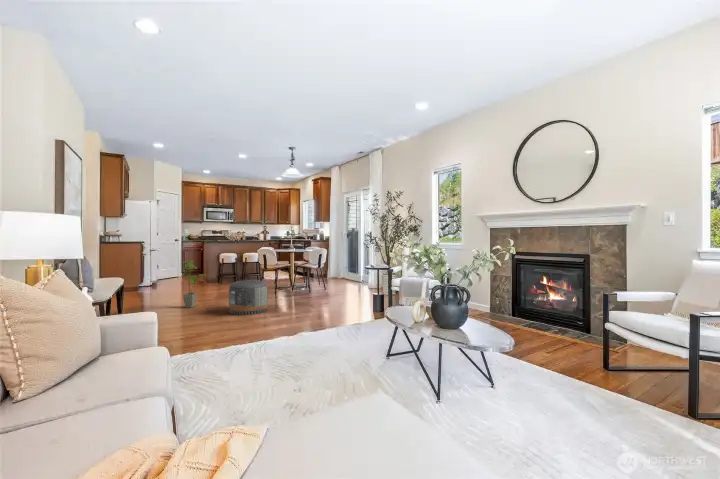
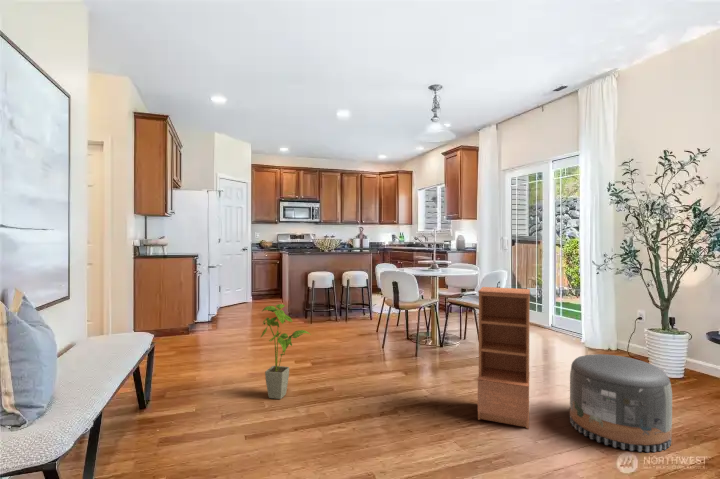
bookcase: none [284,251,311,309] -> present [478,287,530,429]
pouf: present [229,280,268,315] -> present [570,354,672,452]

